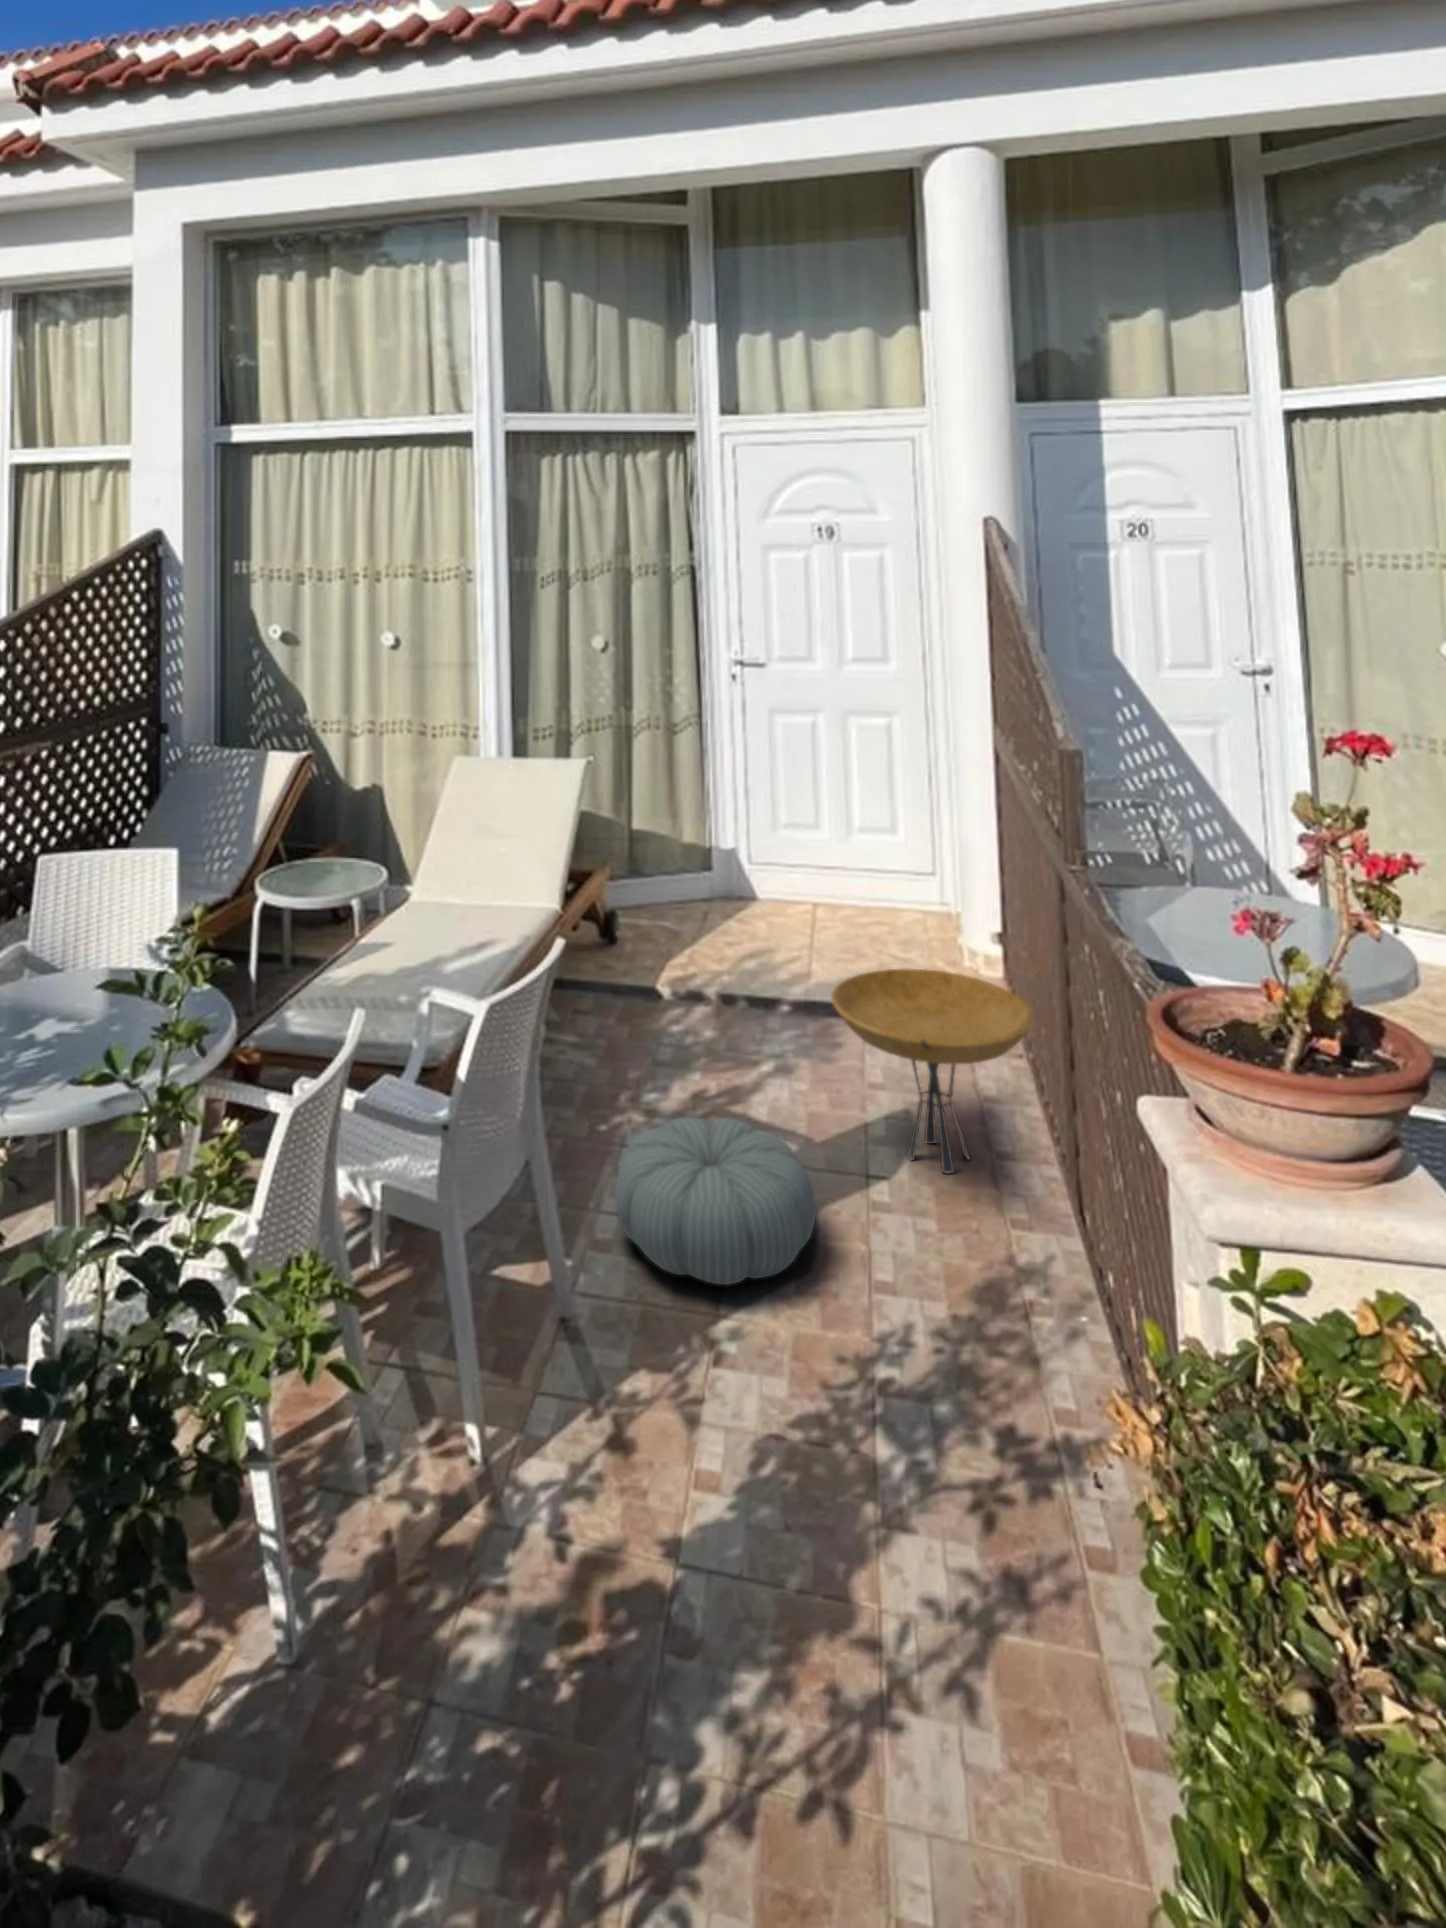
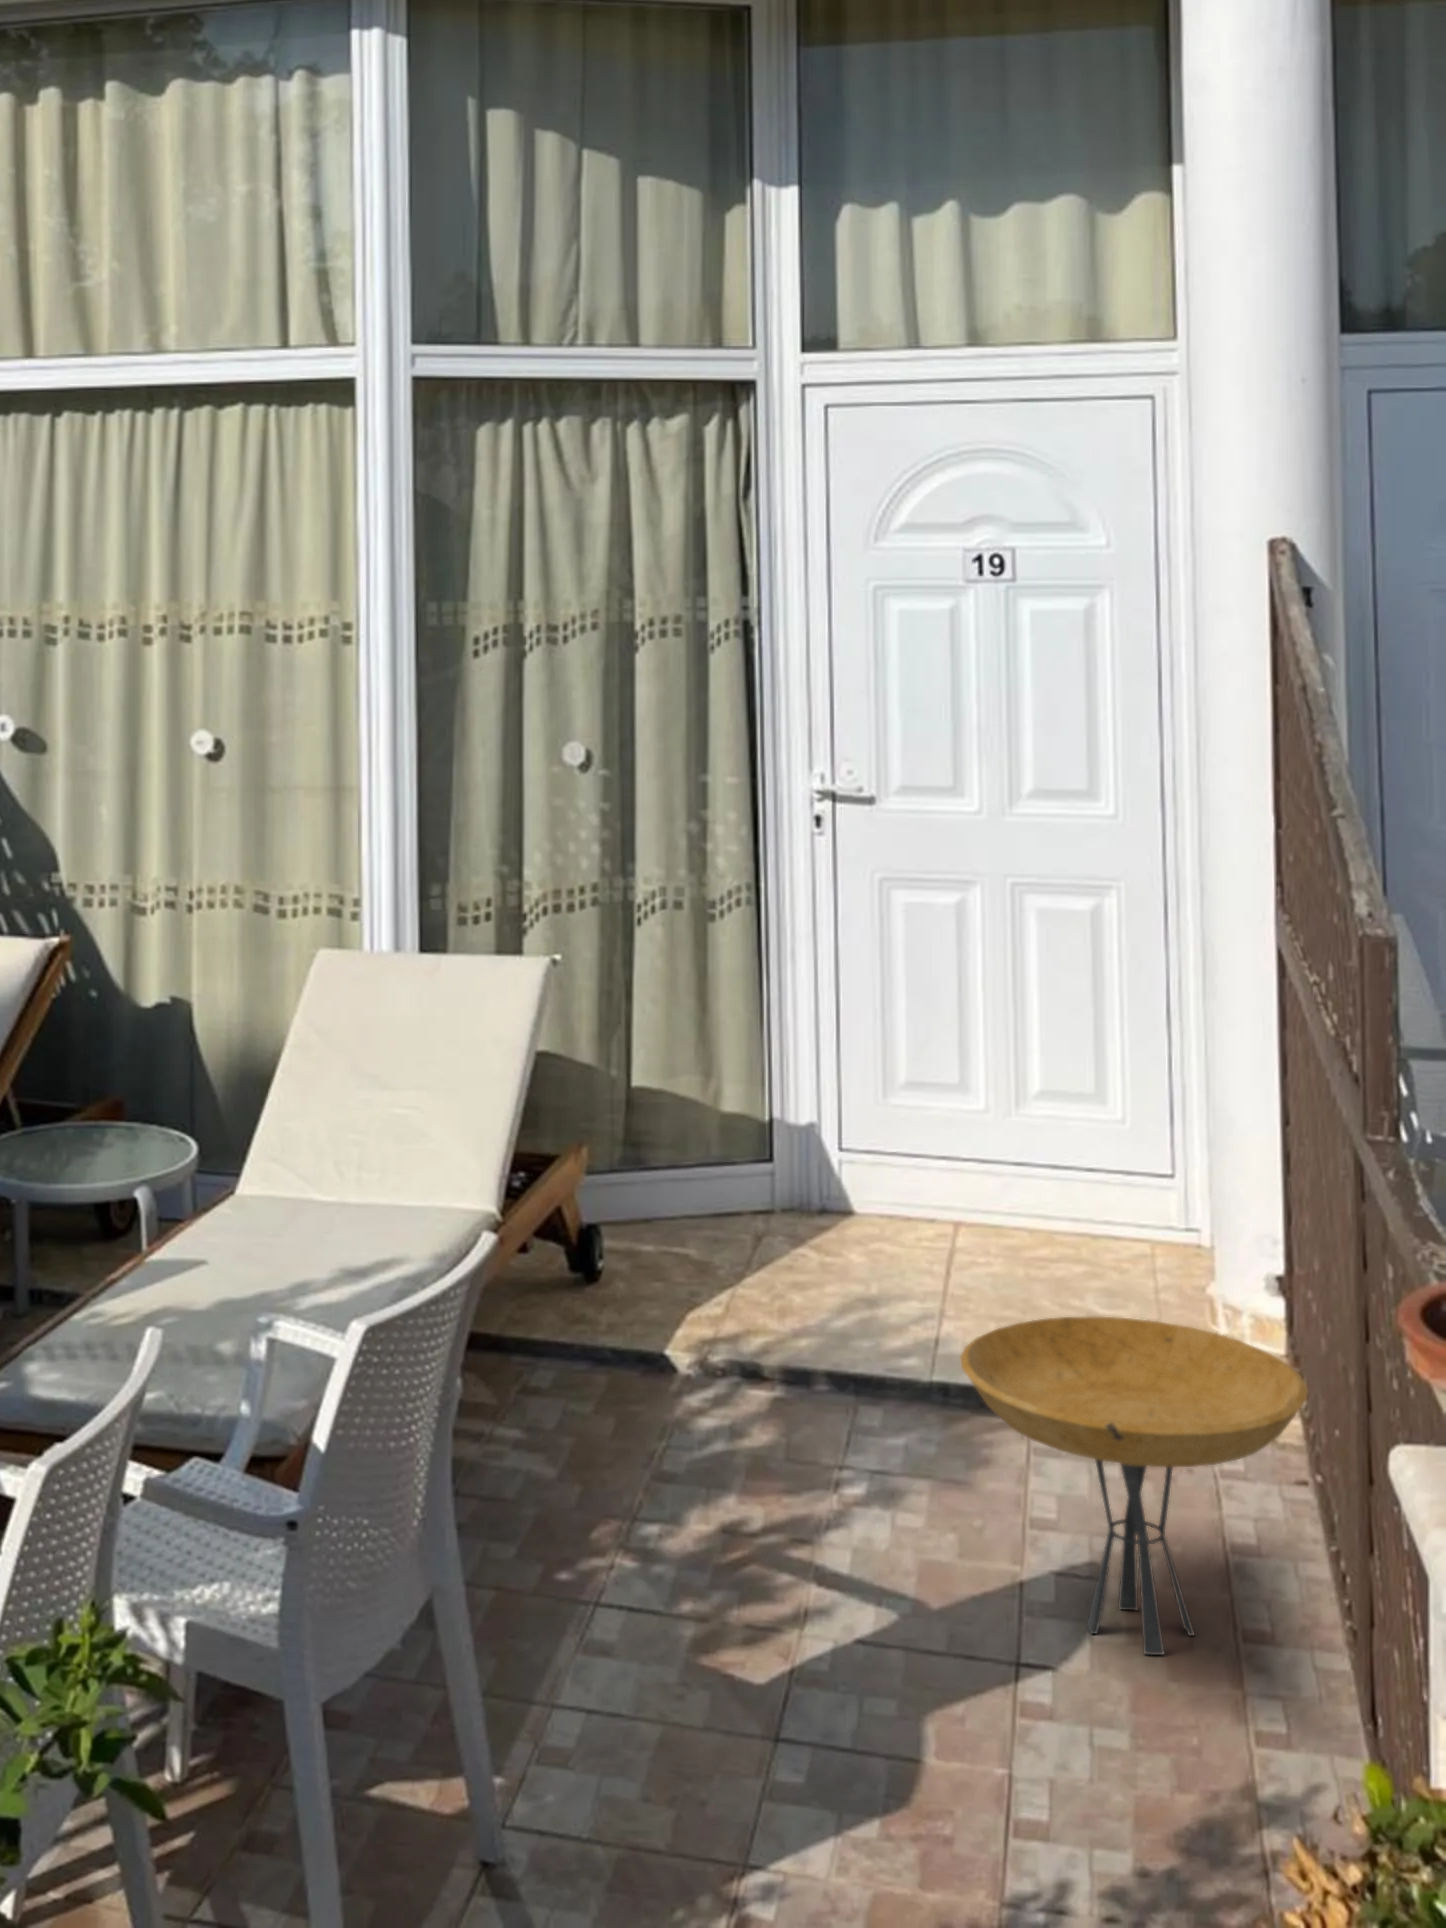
pouf: present [615,1117,816,1285] -> none [579,1546,916,1805]

